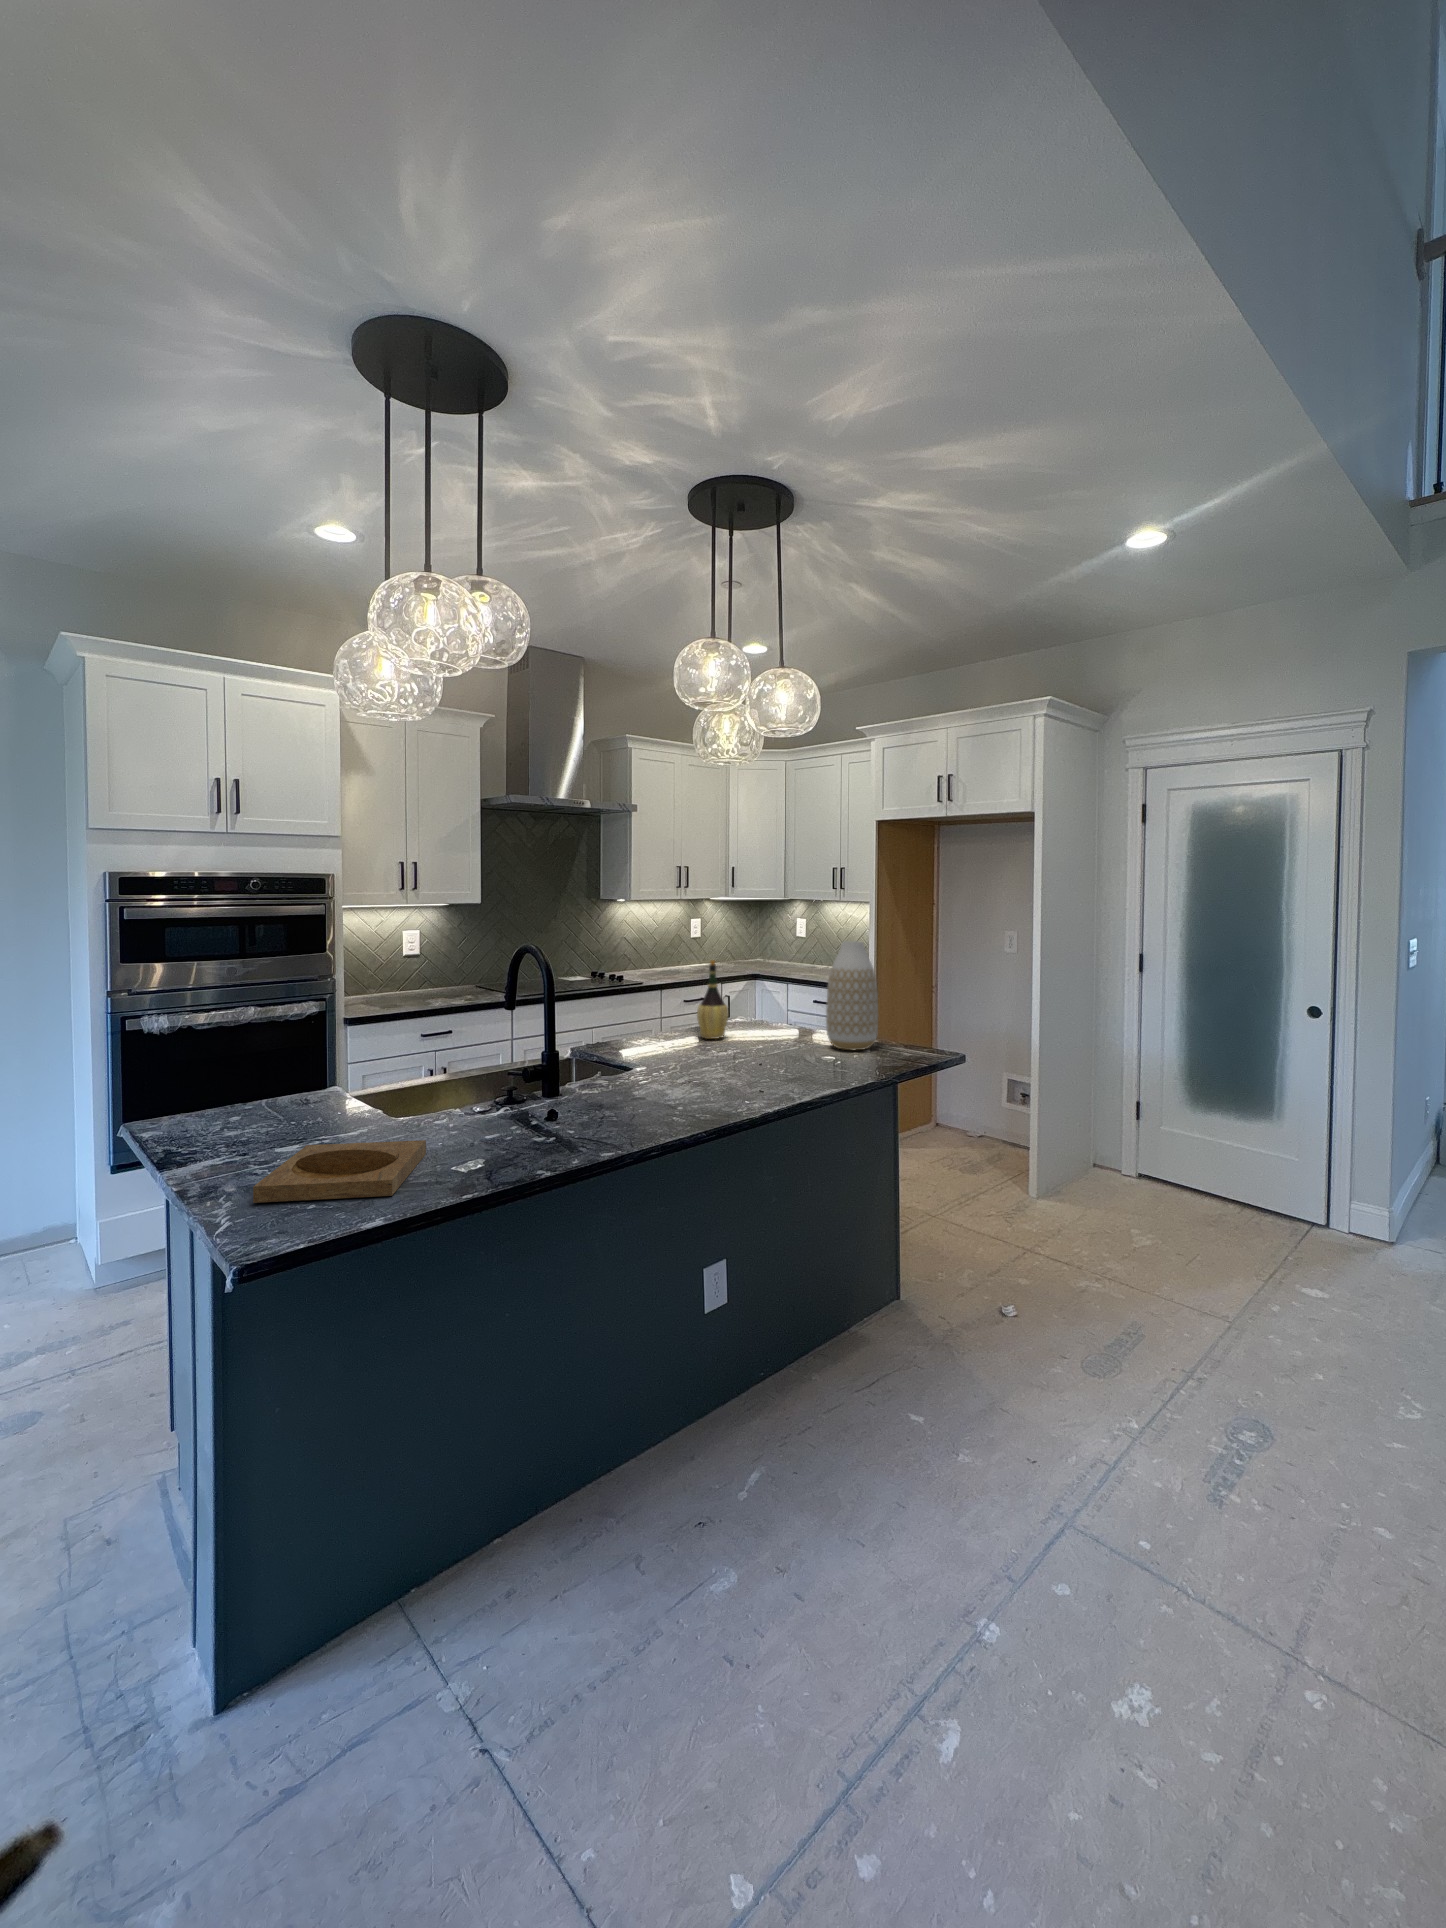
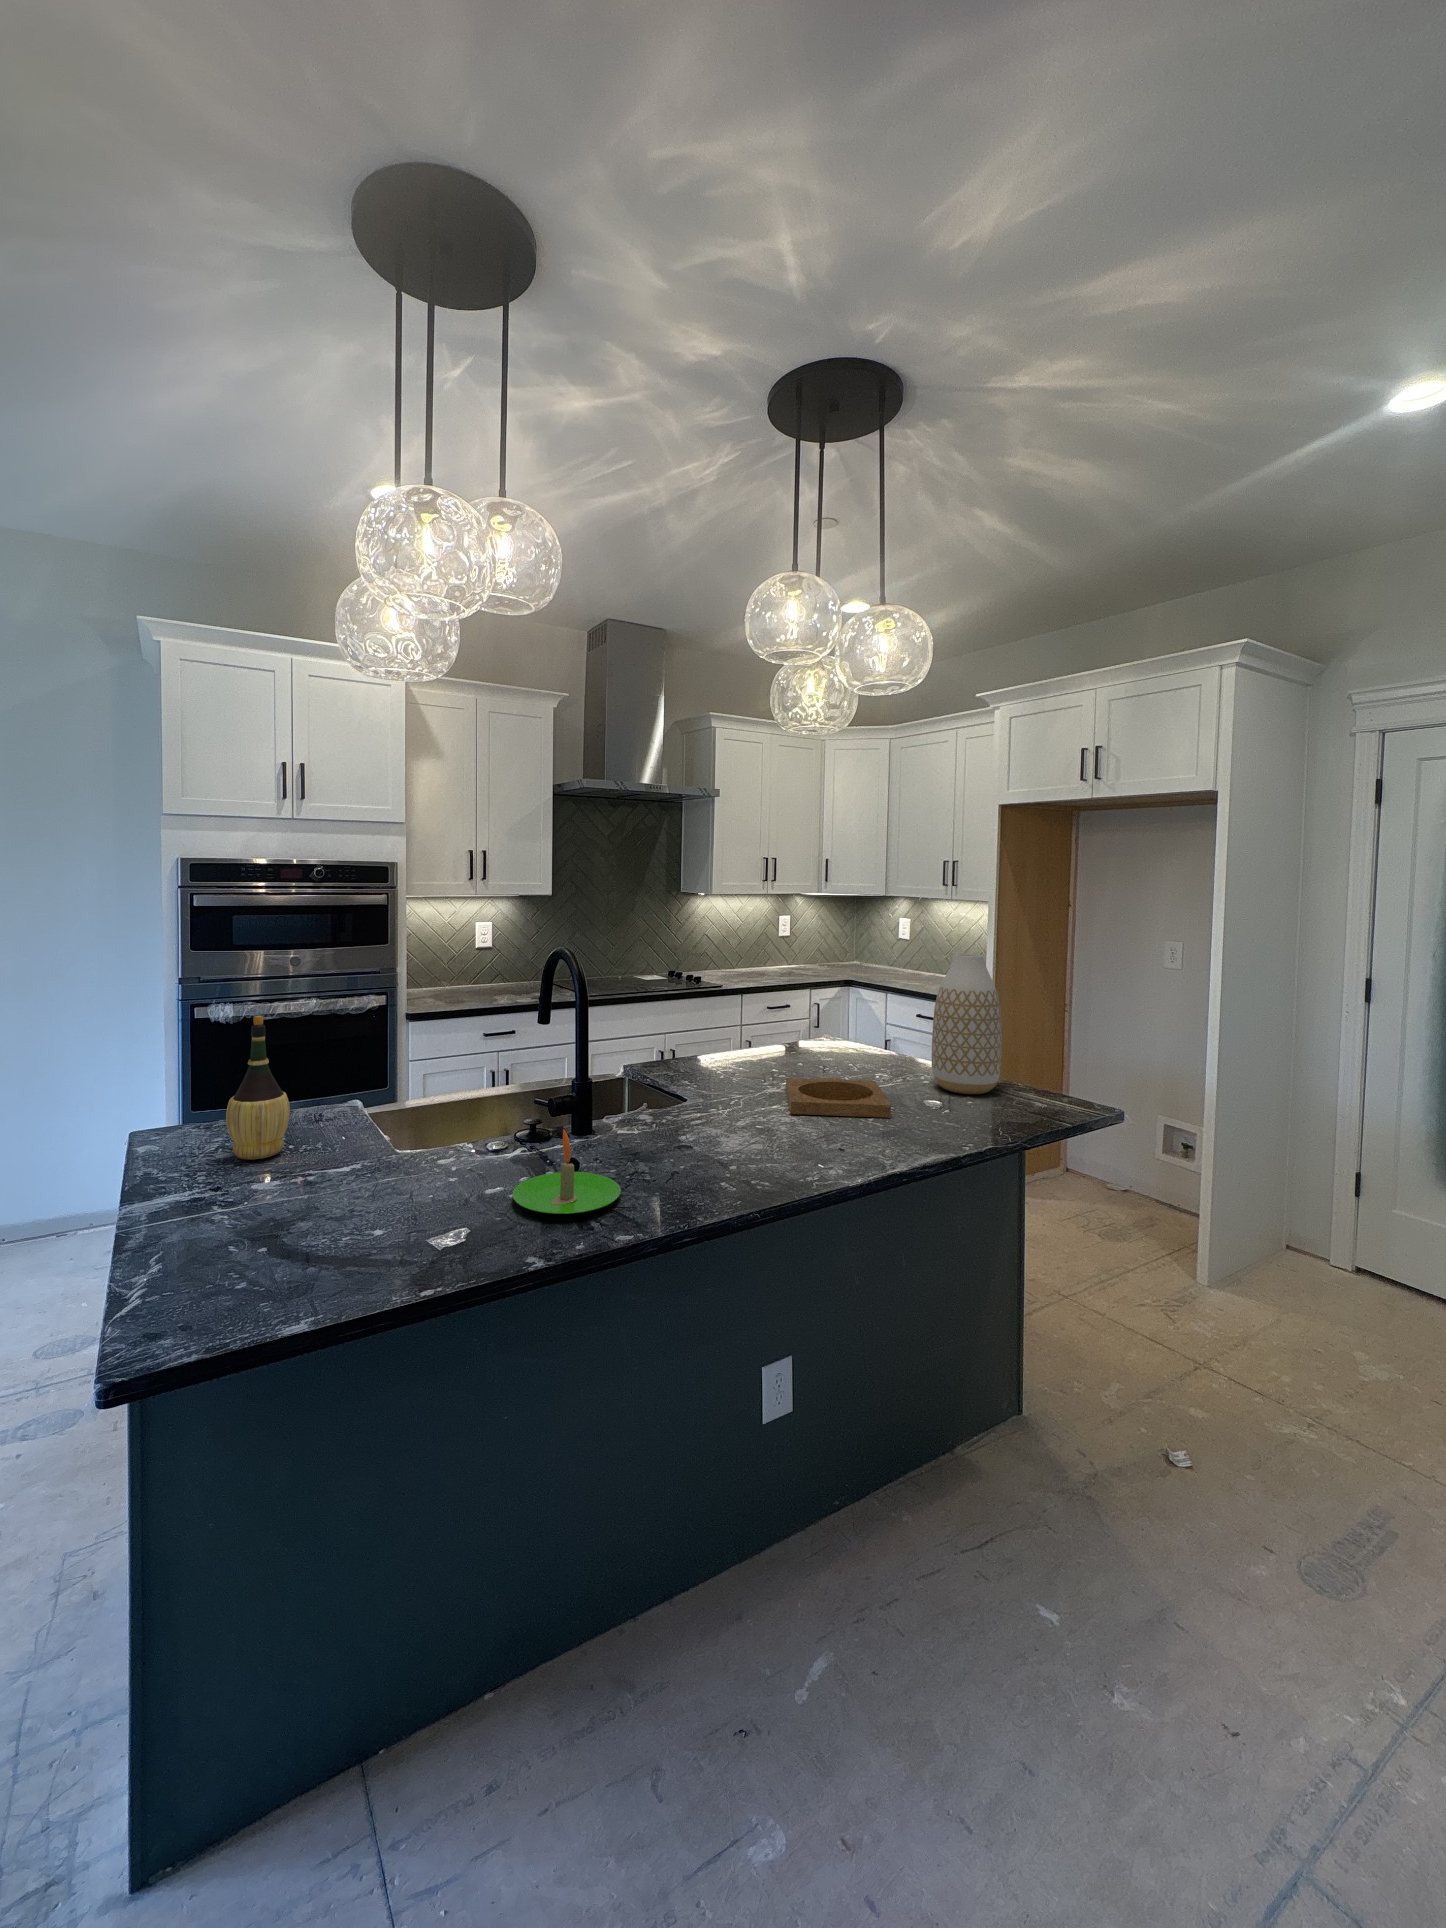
wine bottle: present [697,960,728,1039] -> present [226,1016,290,1159]
candle: none [511,1082,599,1145] -> present [512,1129,621,1214]
tray: present [253,1140,426,1203] -> present [786,1078,891,1118]

